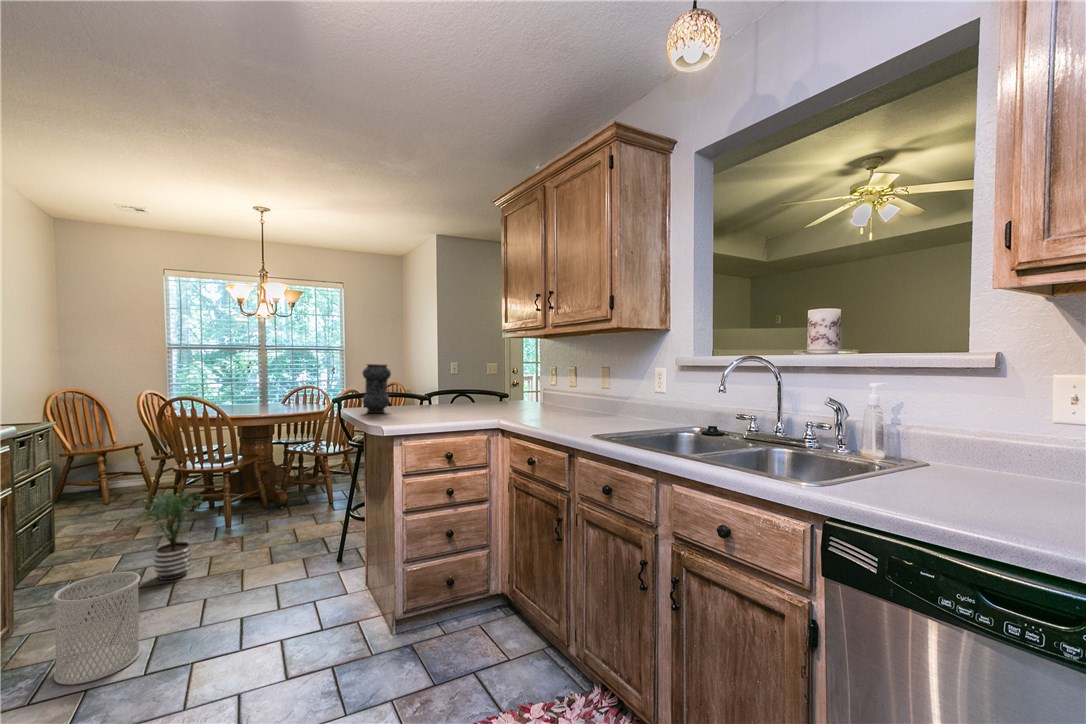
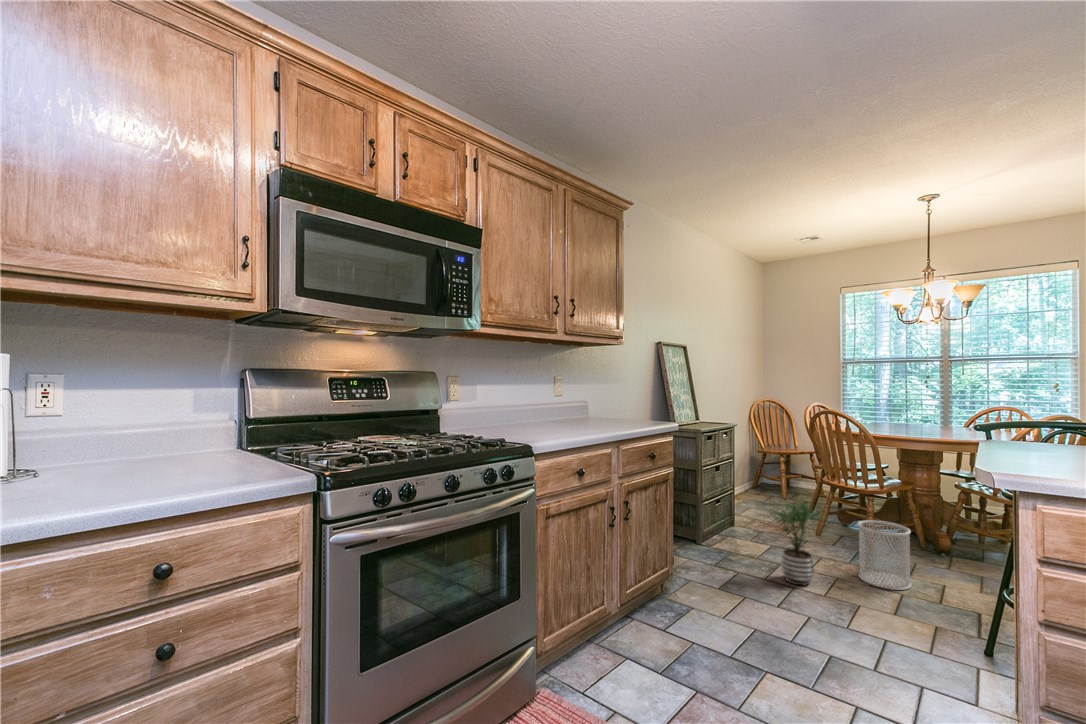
vase: present [363,364,391,413] -> none [1002,380,1059,456]
wastebasket: present [53,572,141,685] -> present [858,520,911,590]

